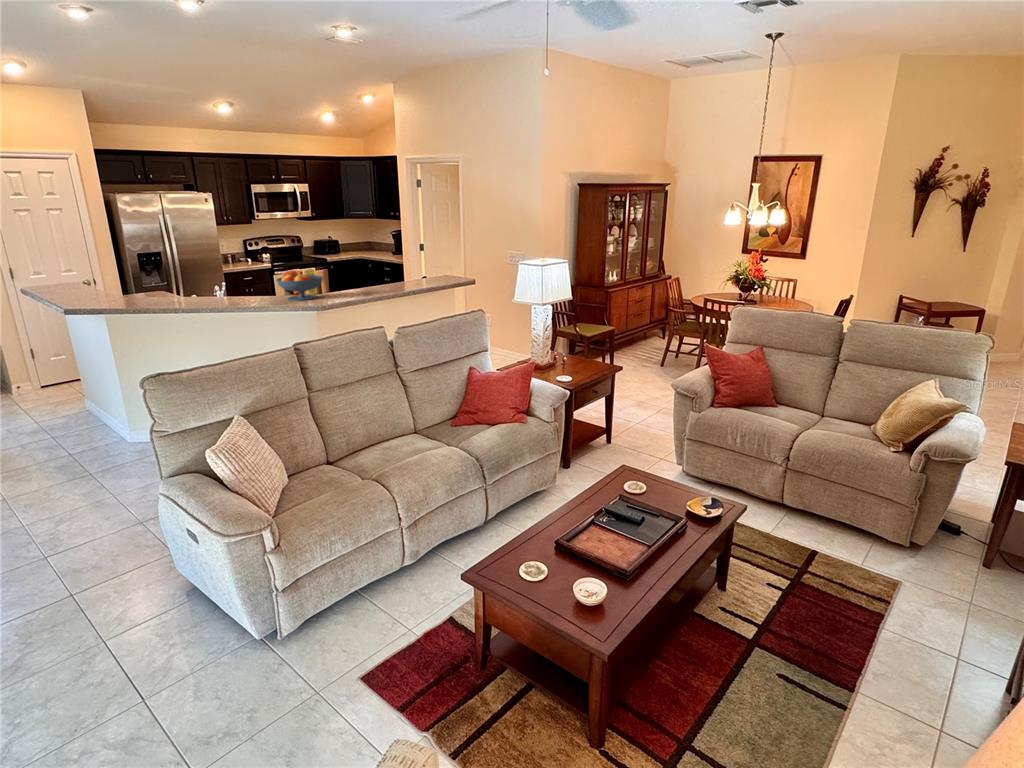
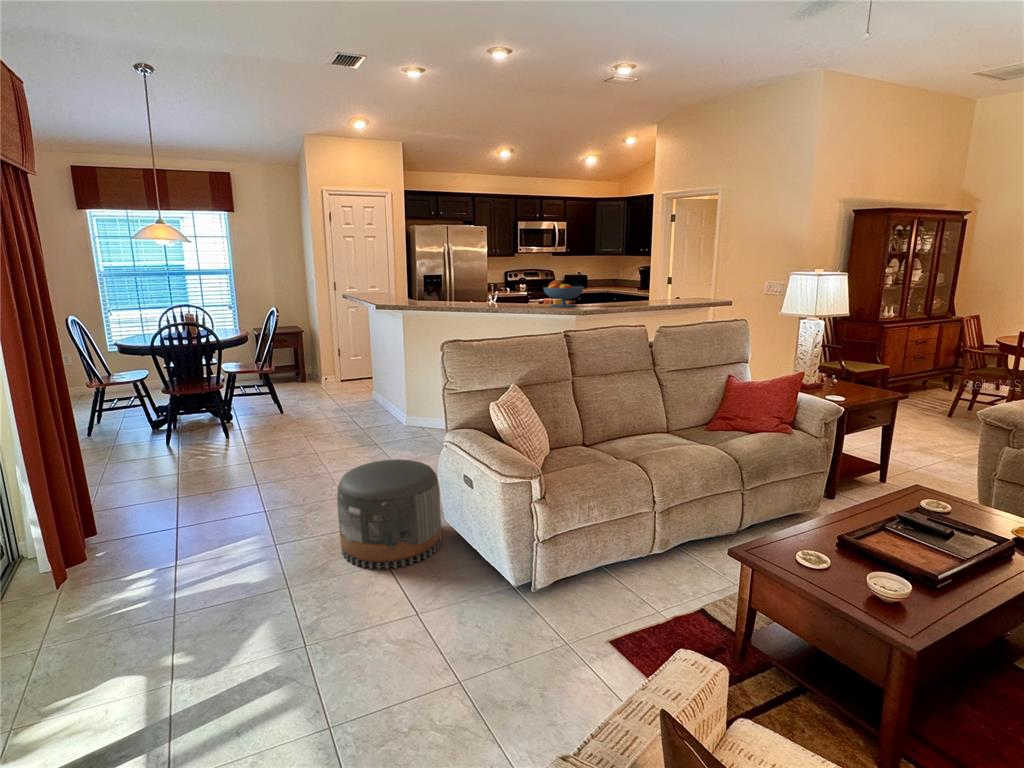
pouf: none [21,515,175,657] -> present [337,459,442,569]

